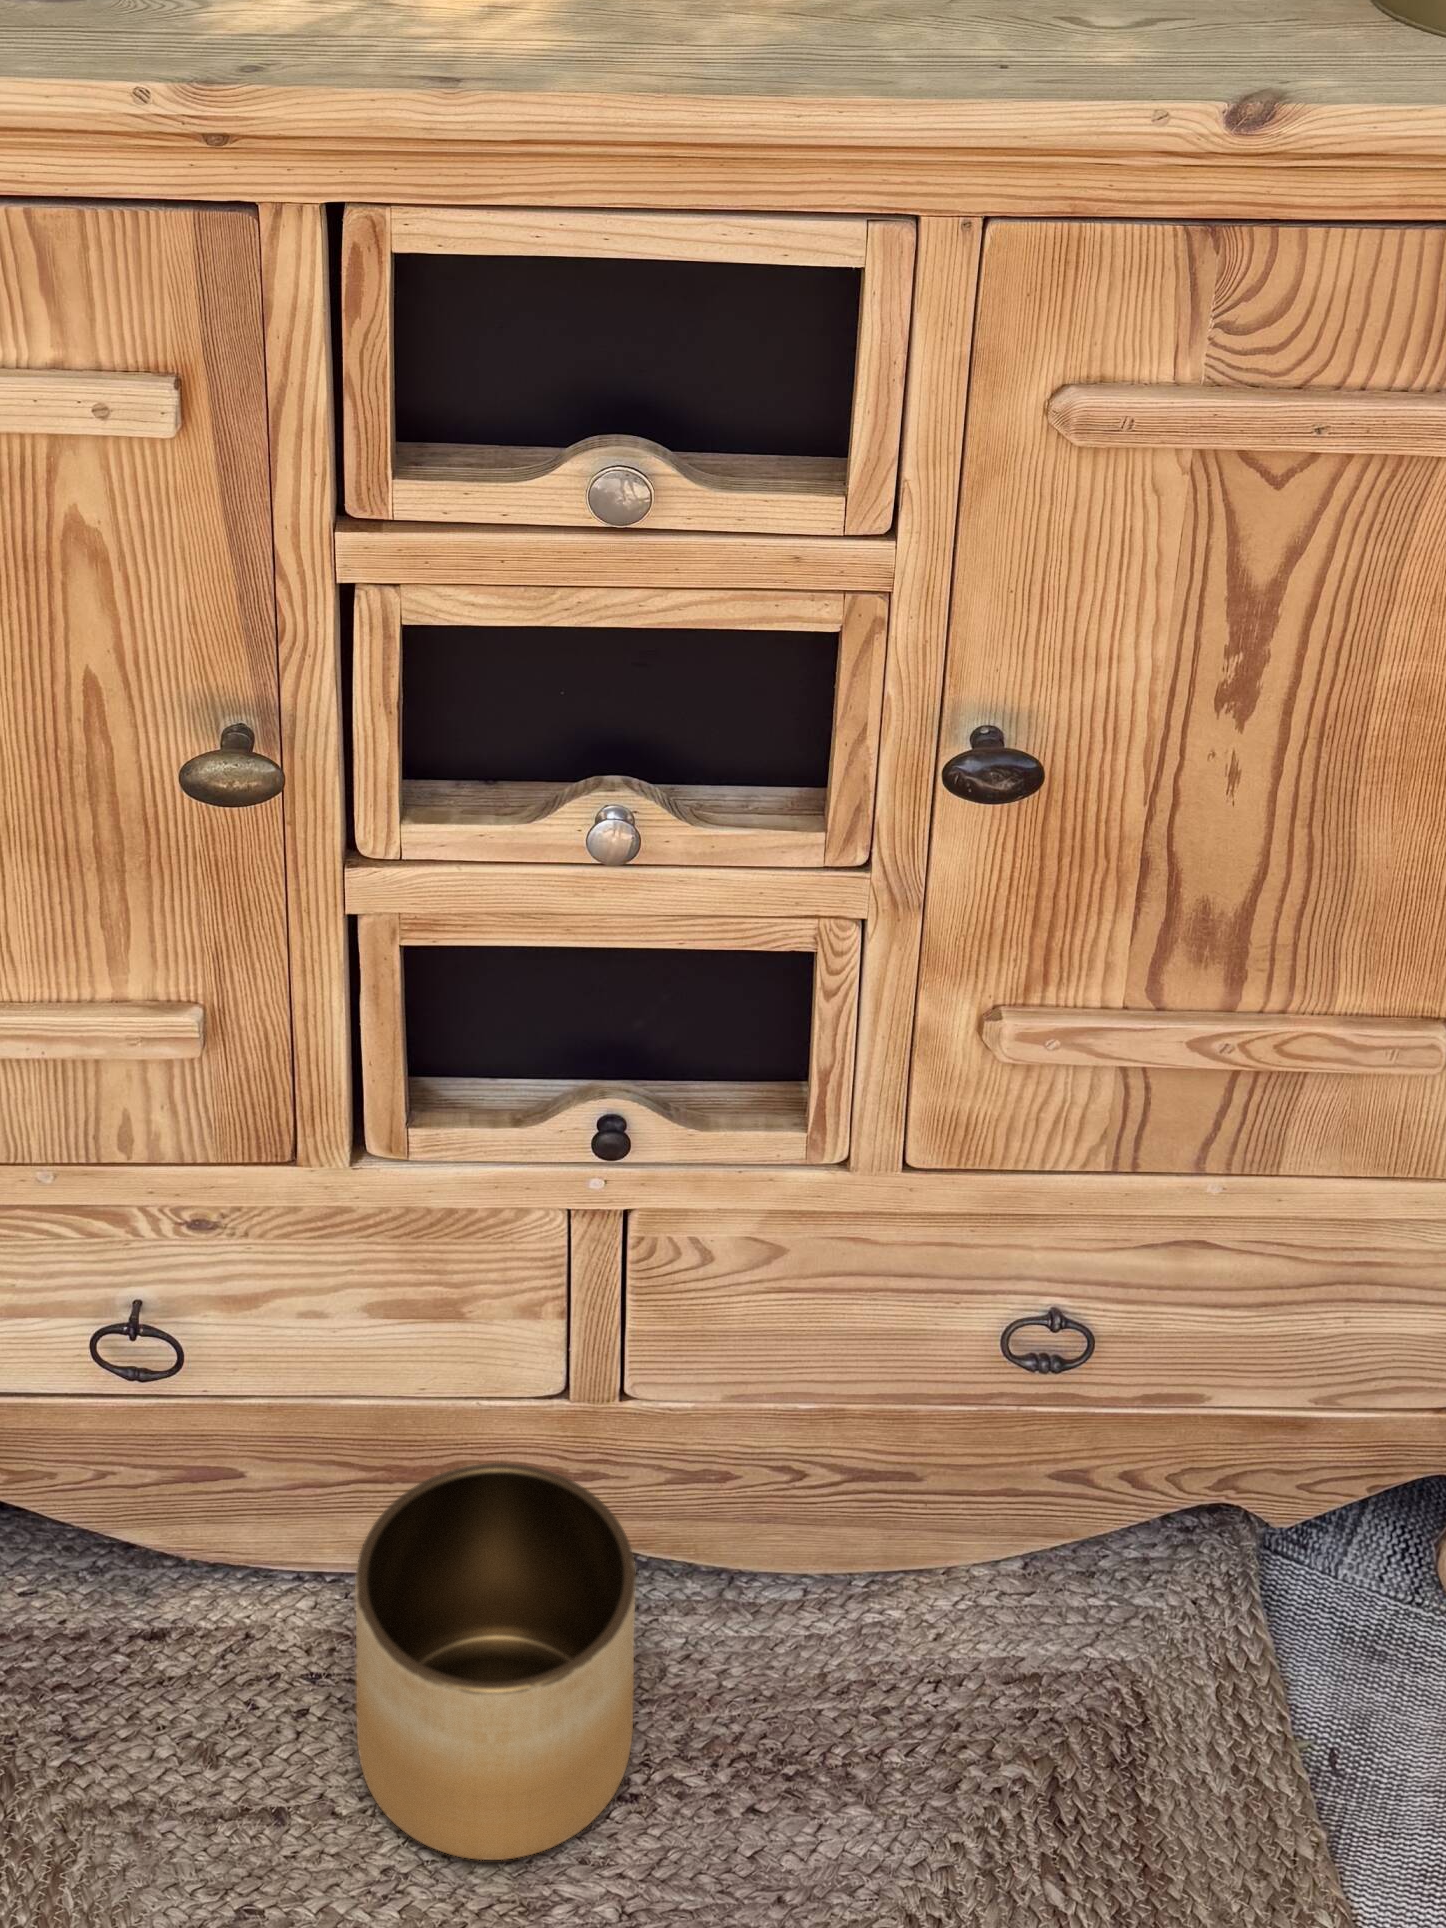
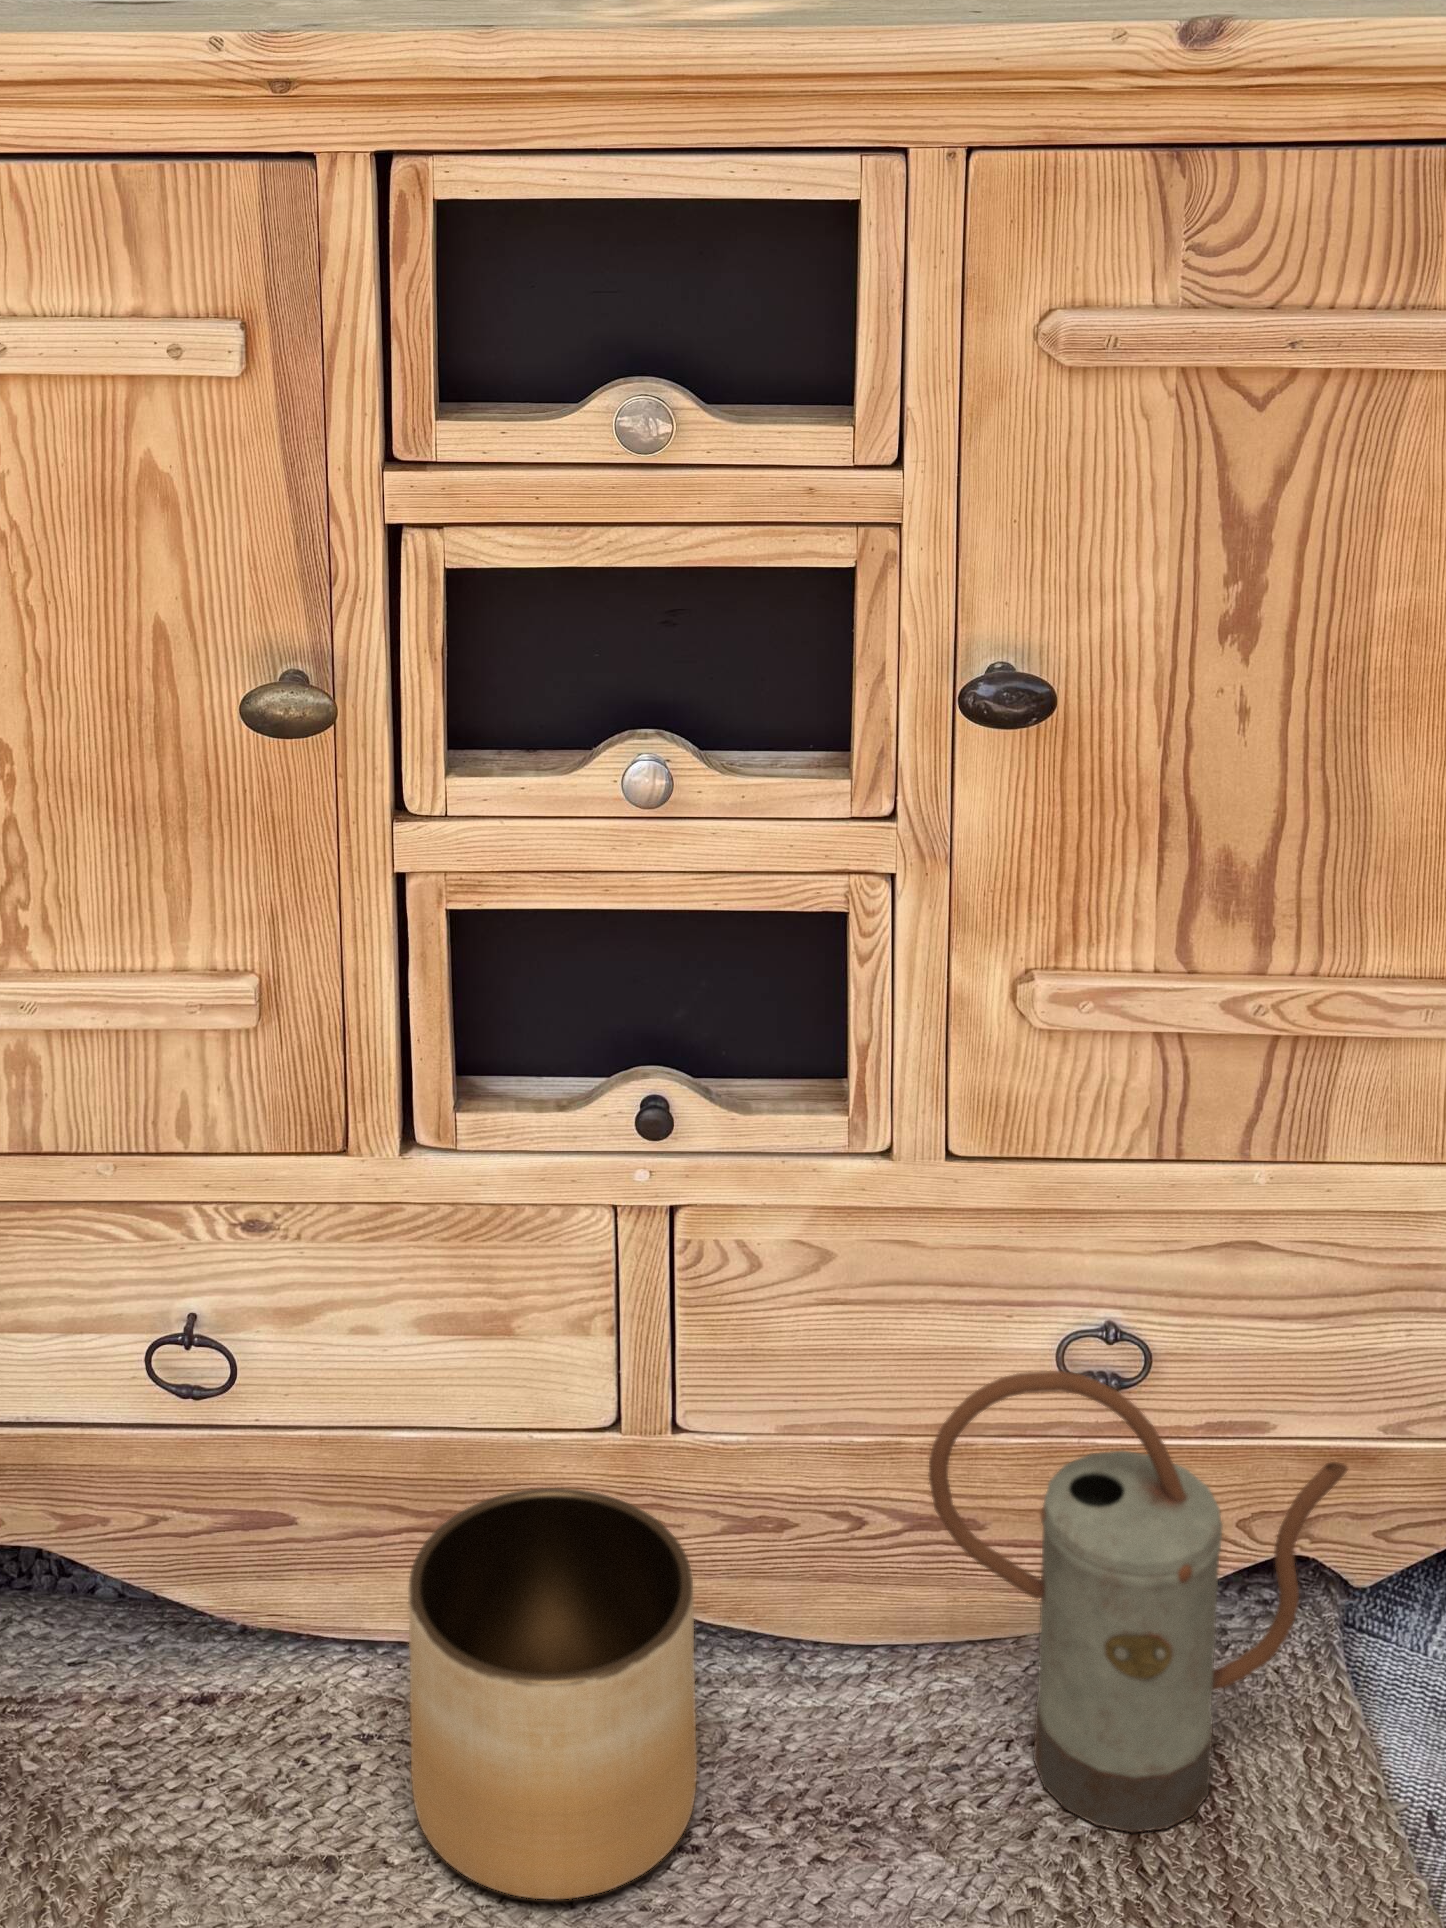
watering can: none [868,1384,1276,1777] -> present [929,1371,1348,1832]

